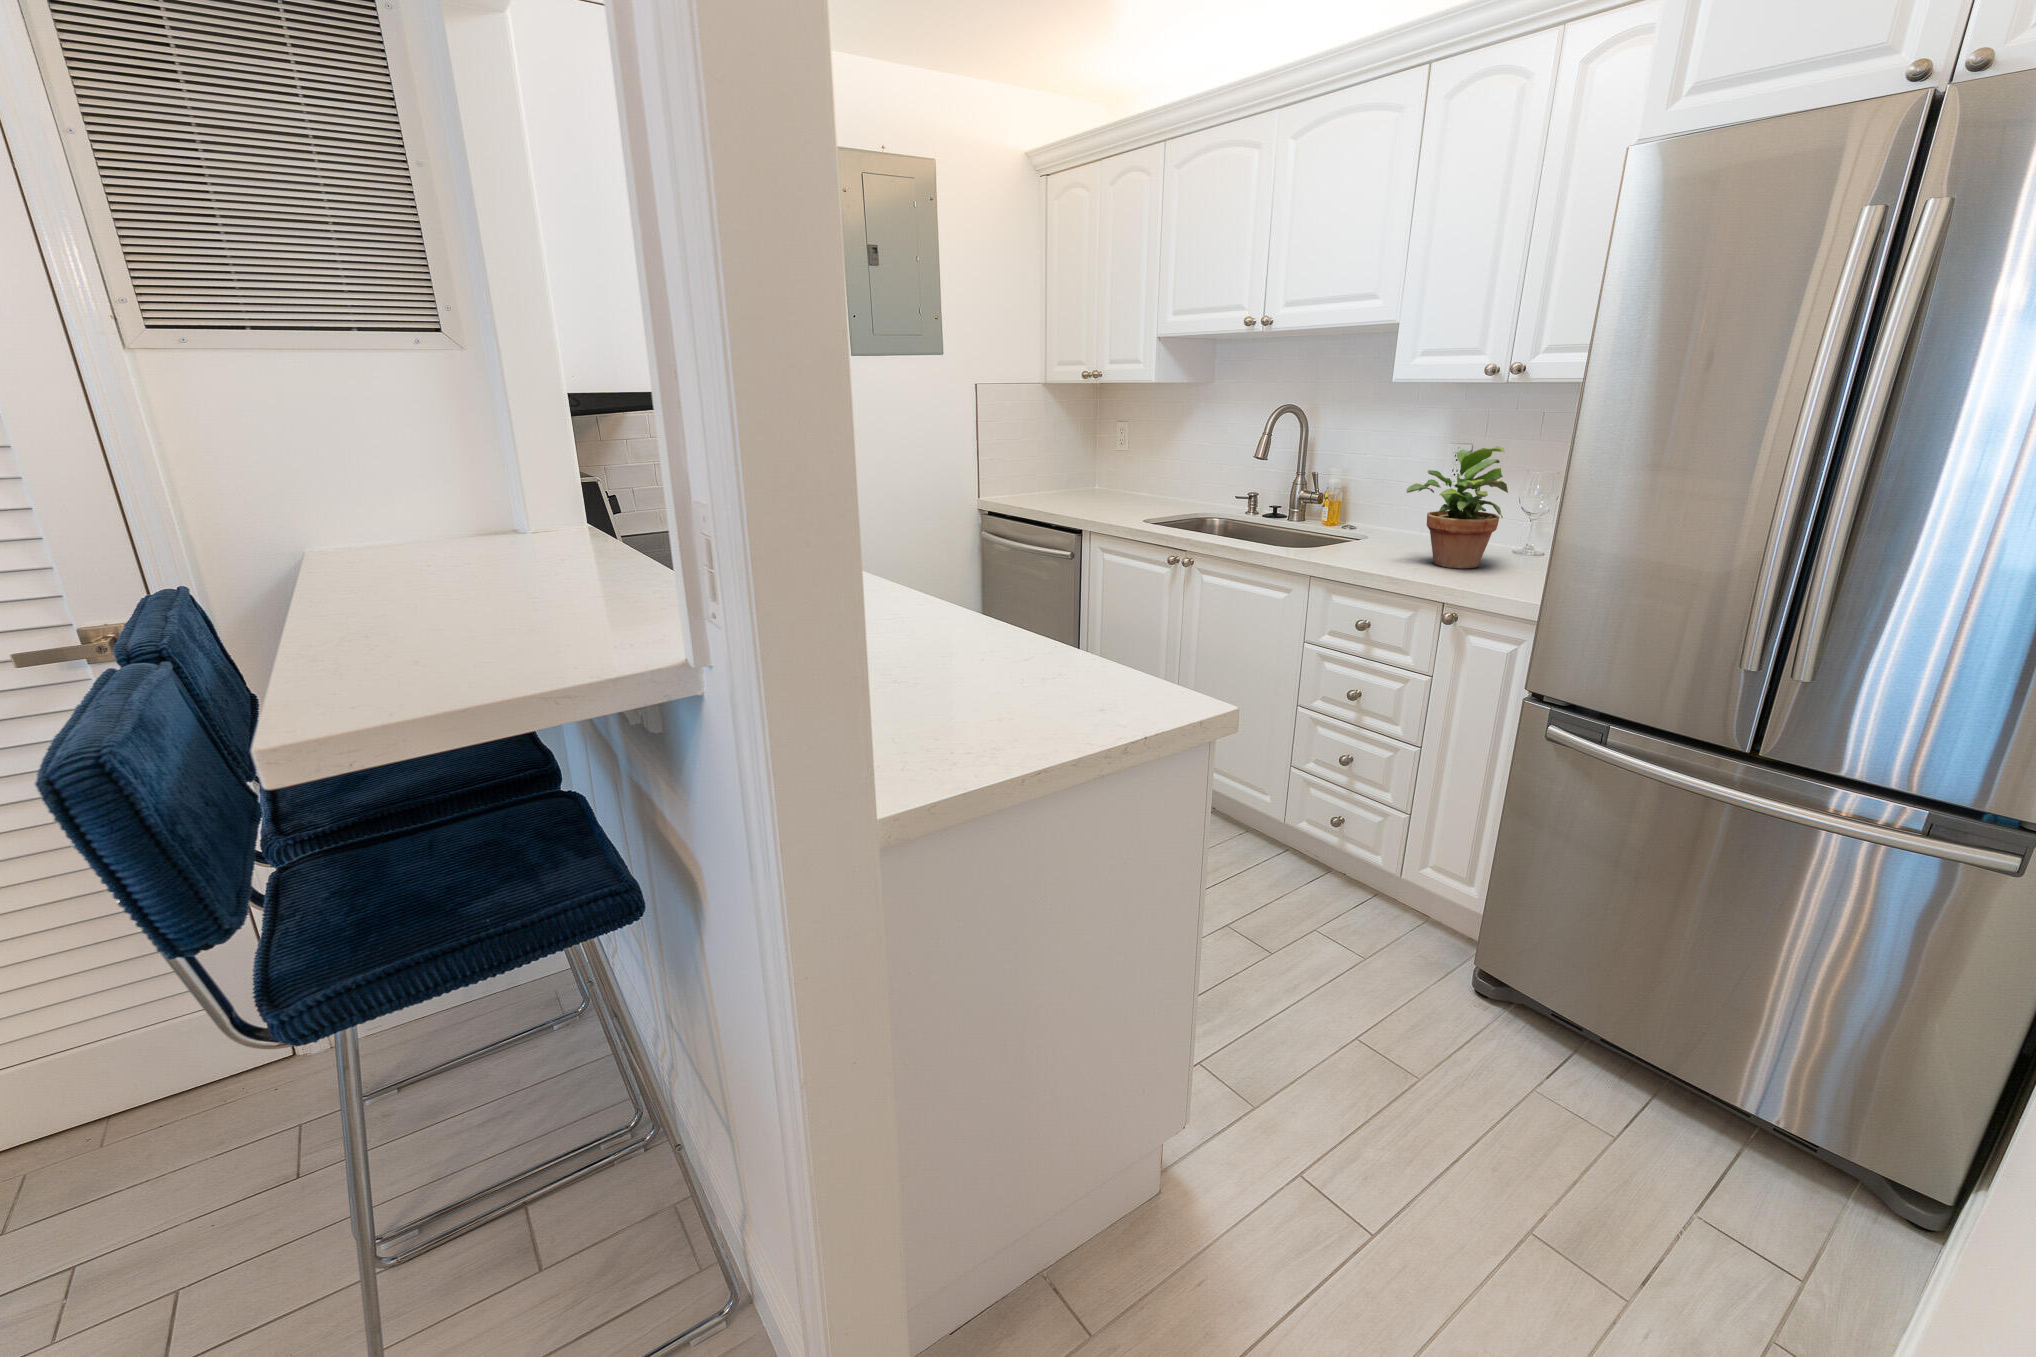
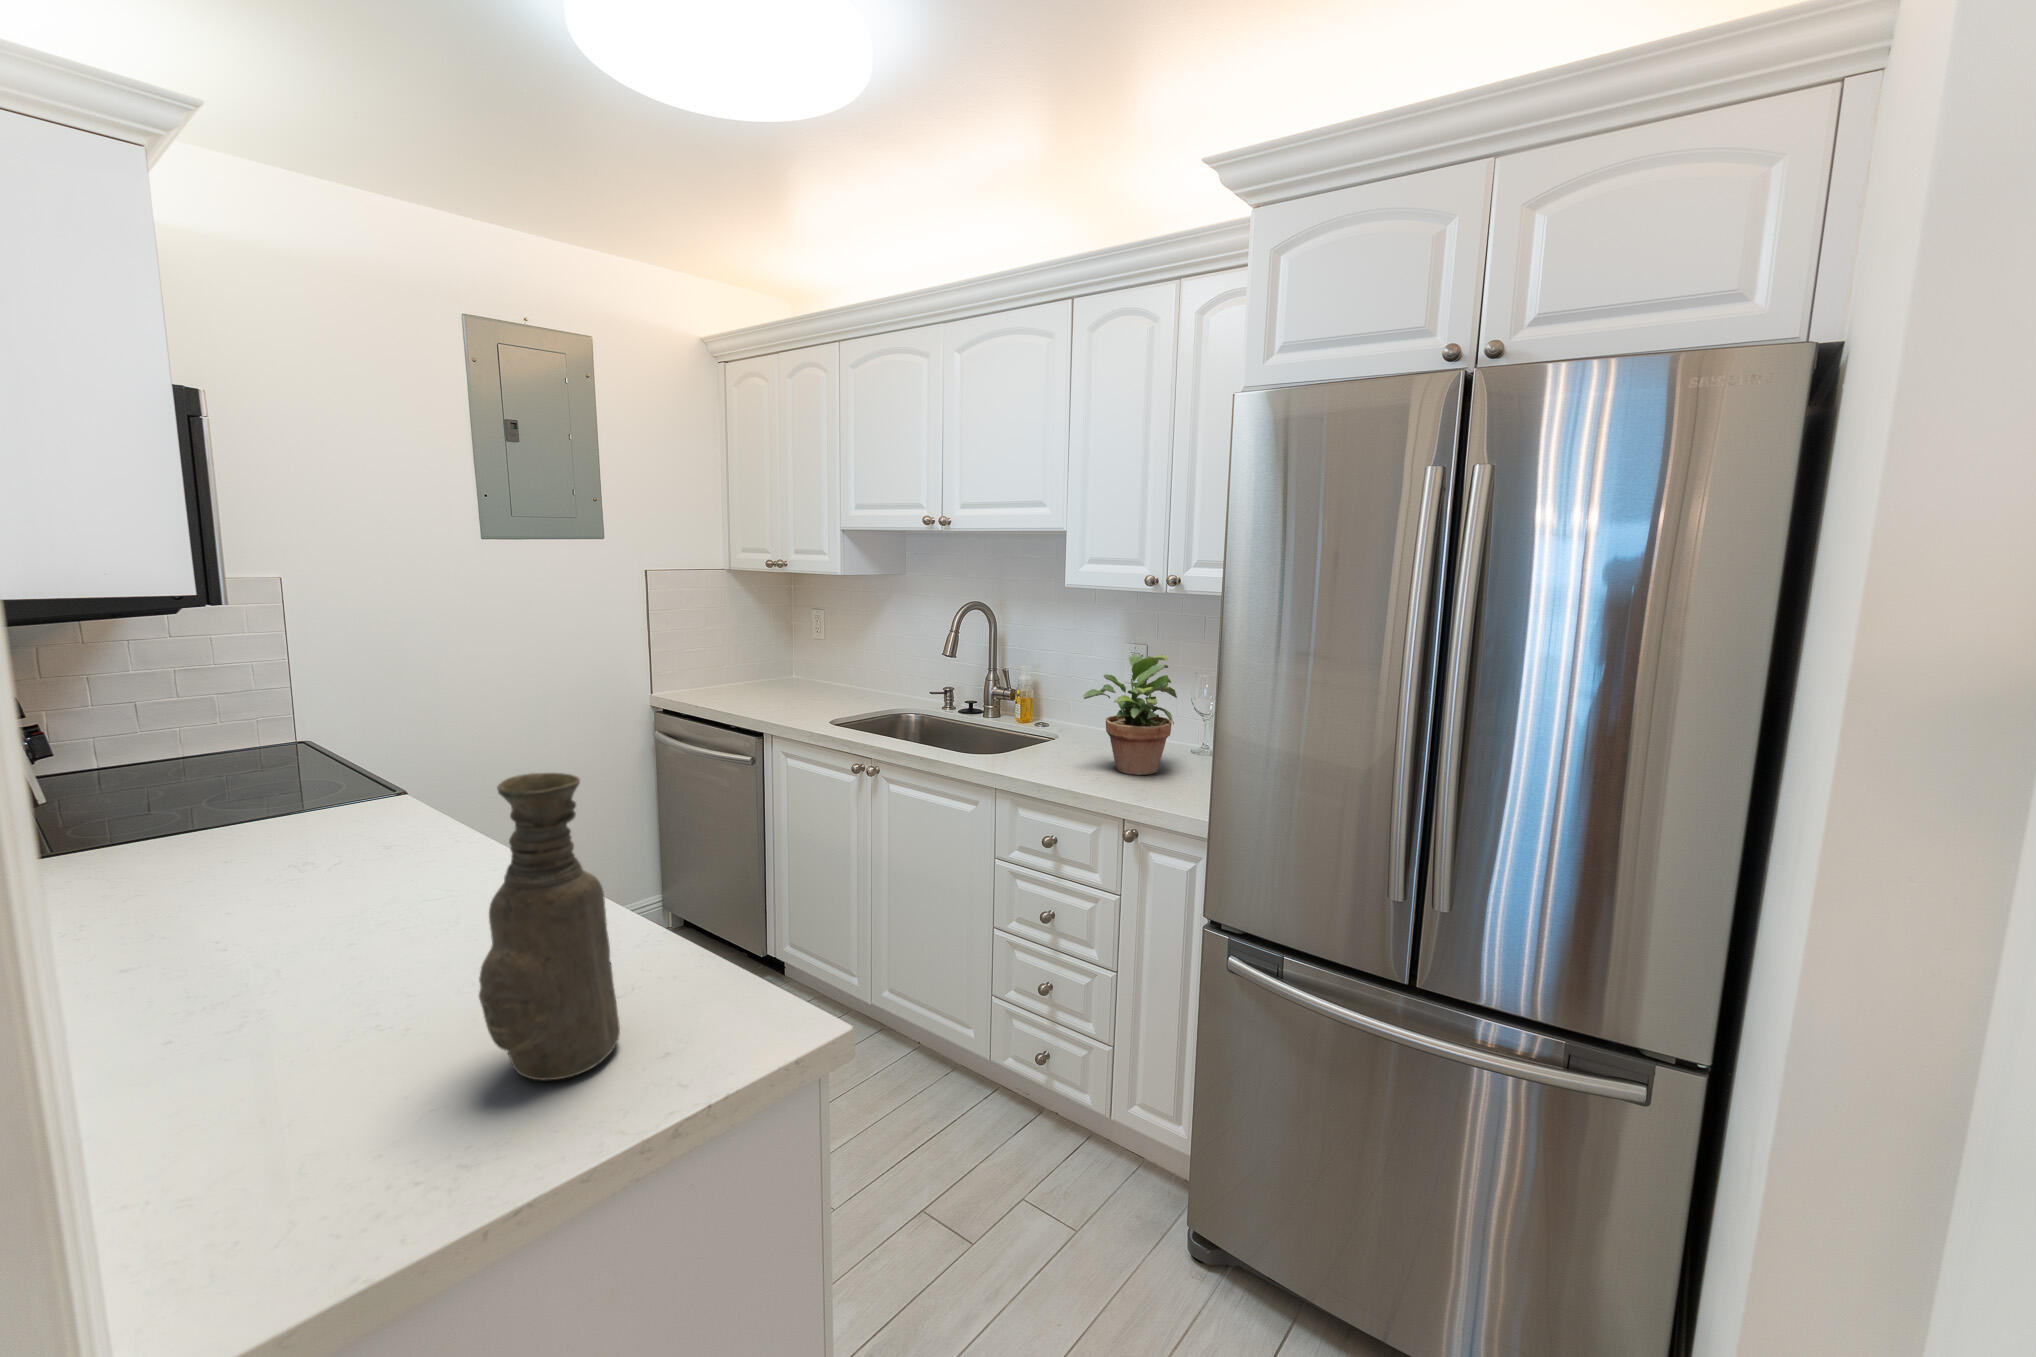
vase: none [990,500,1072,719] -> present [479,773,620,1080]

